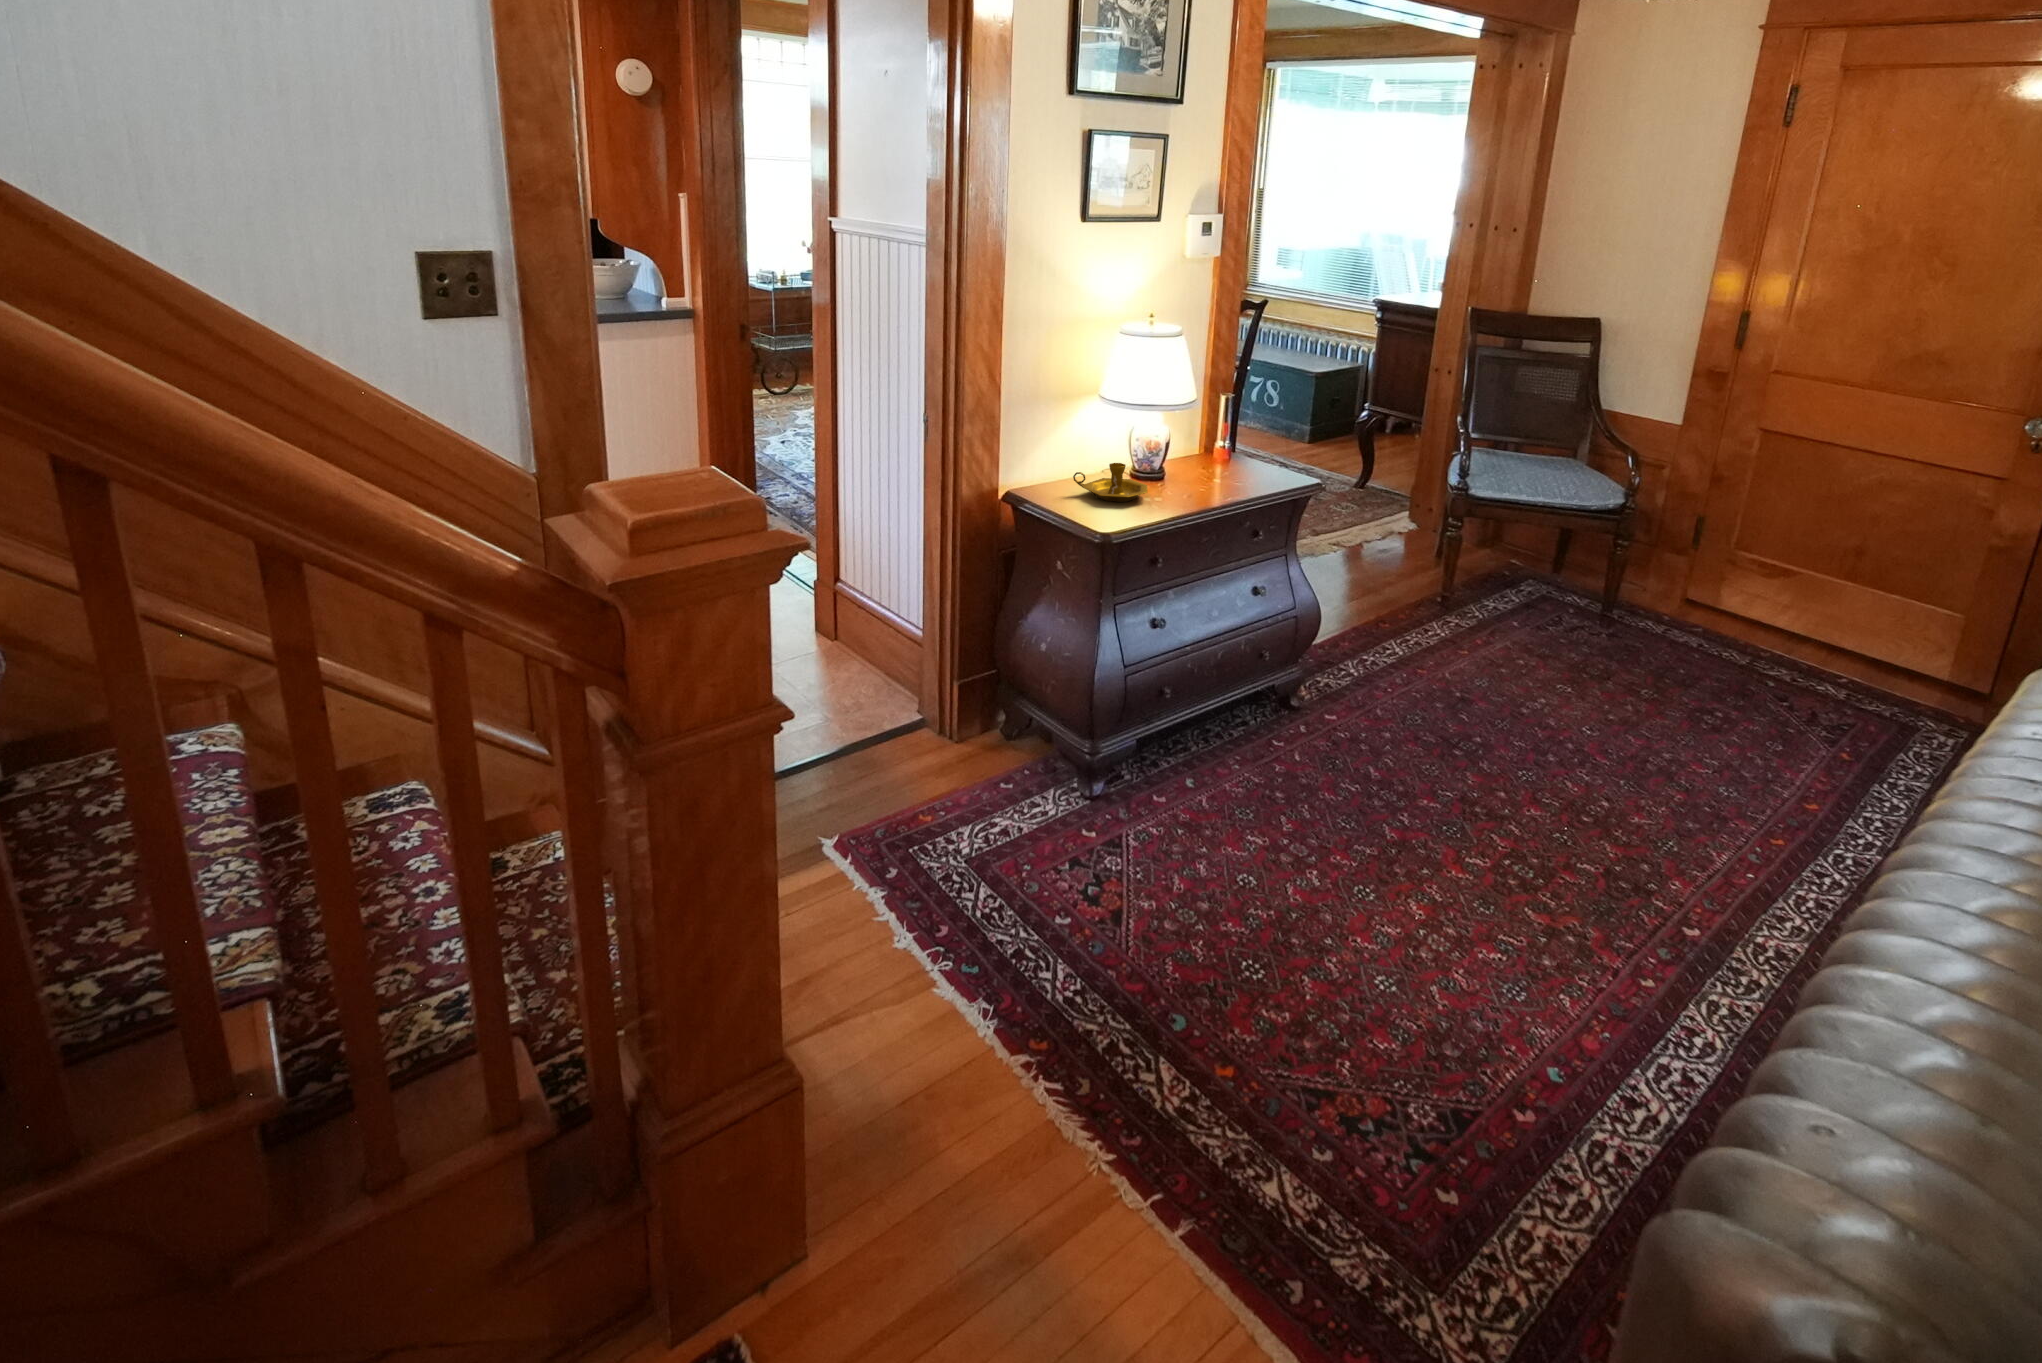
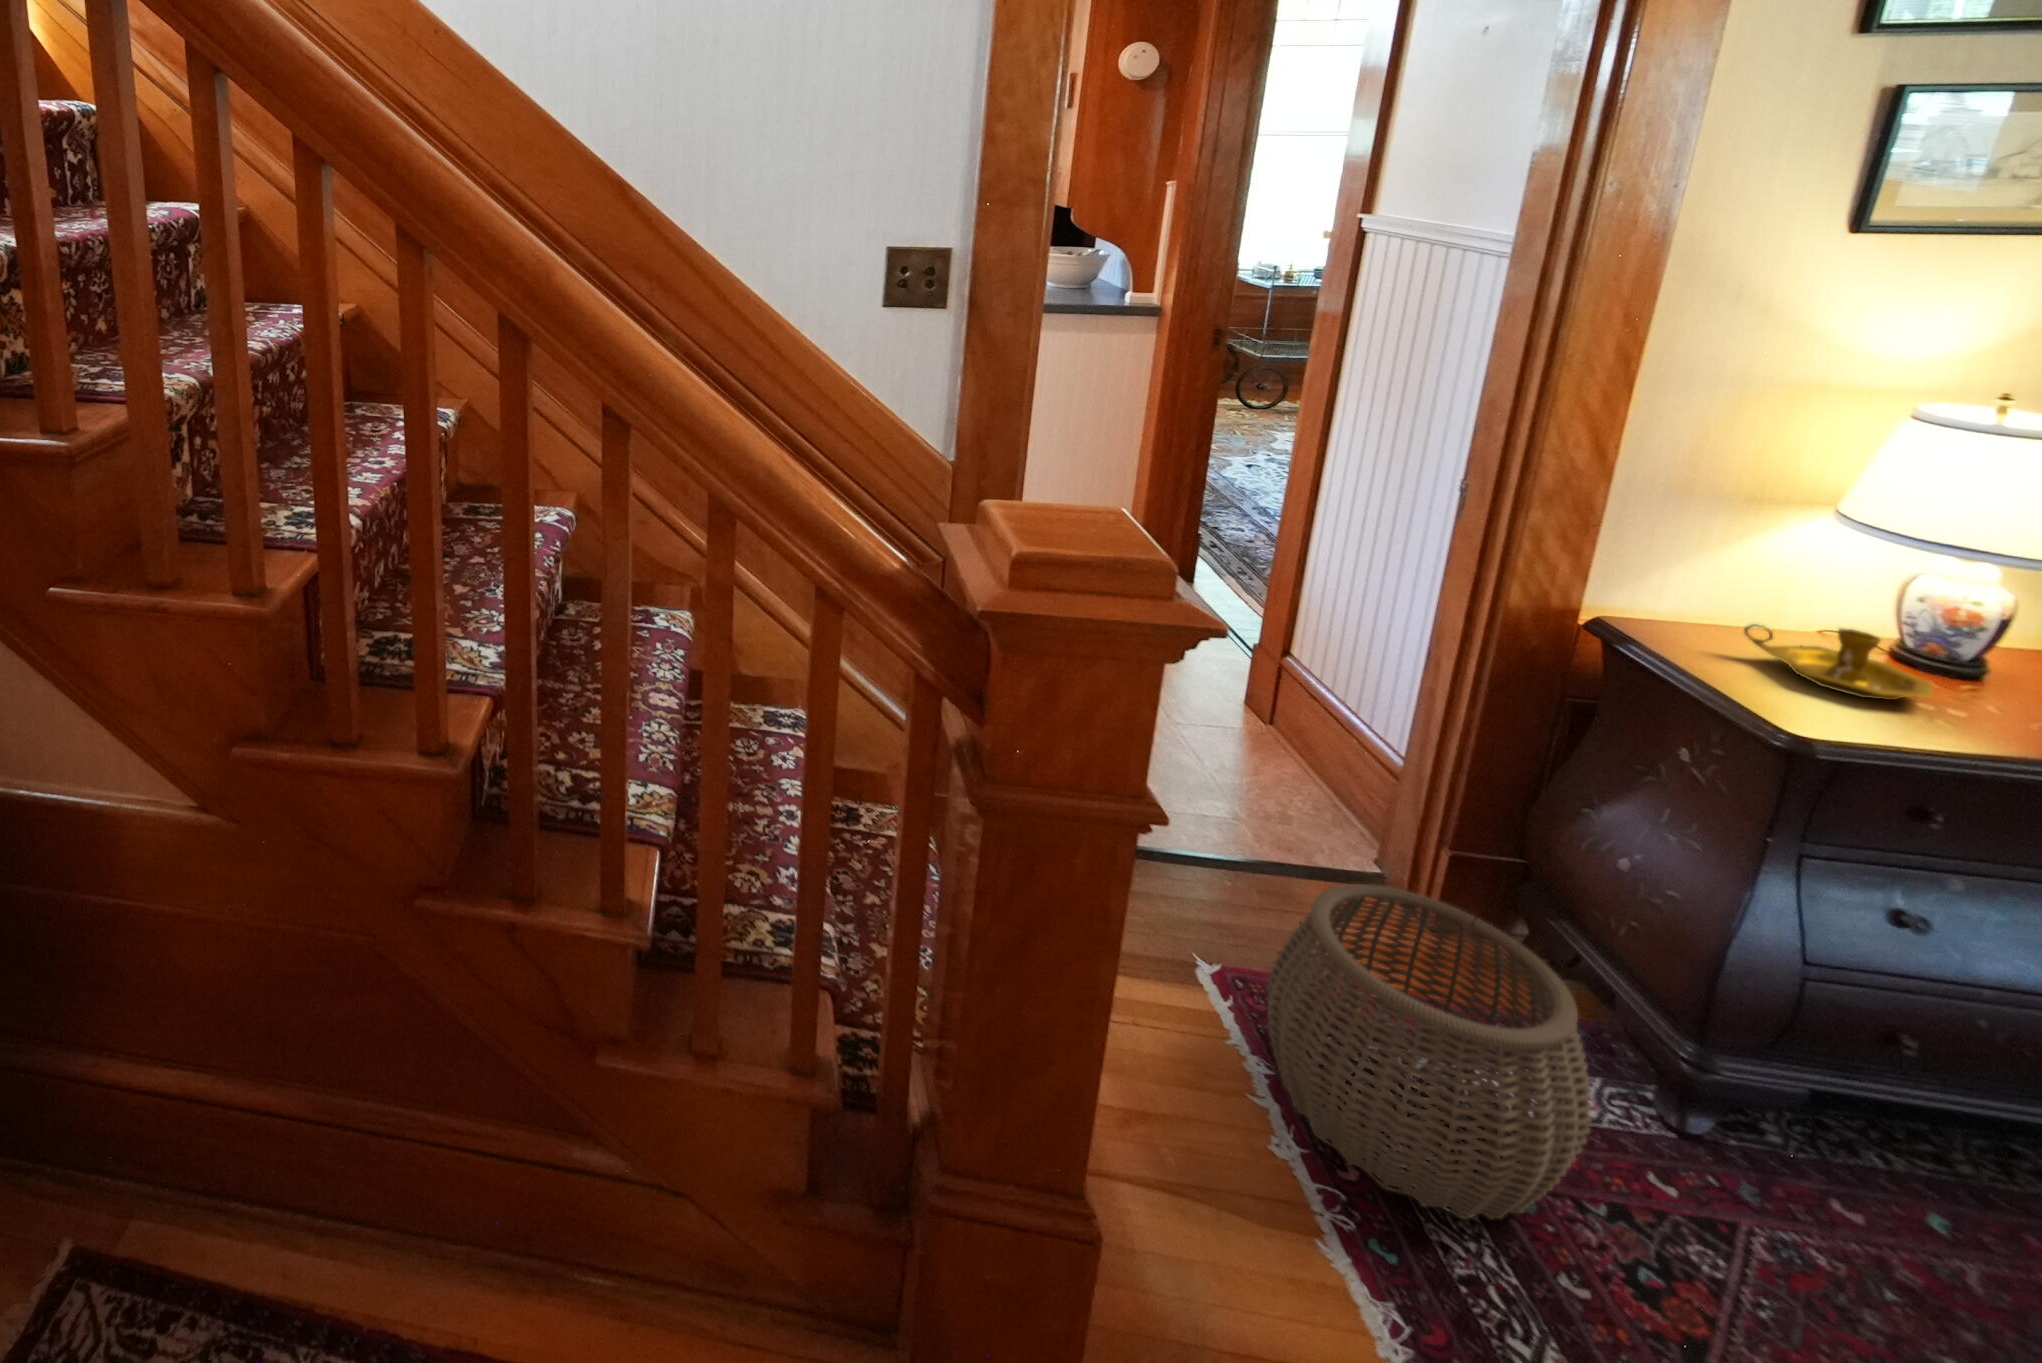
woven basket: none [872,716,1053,930] -> present [1266,884,1592,1219]

